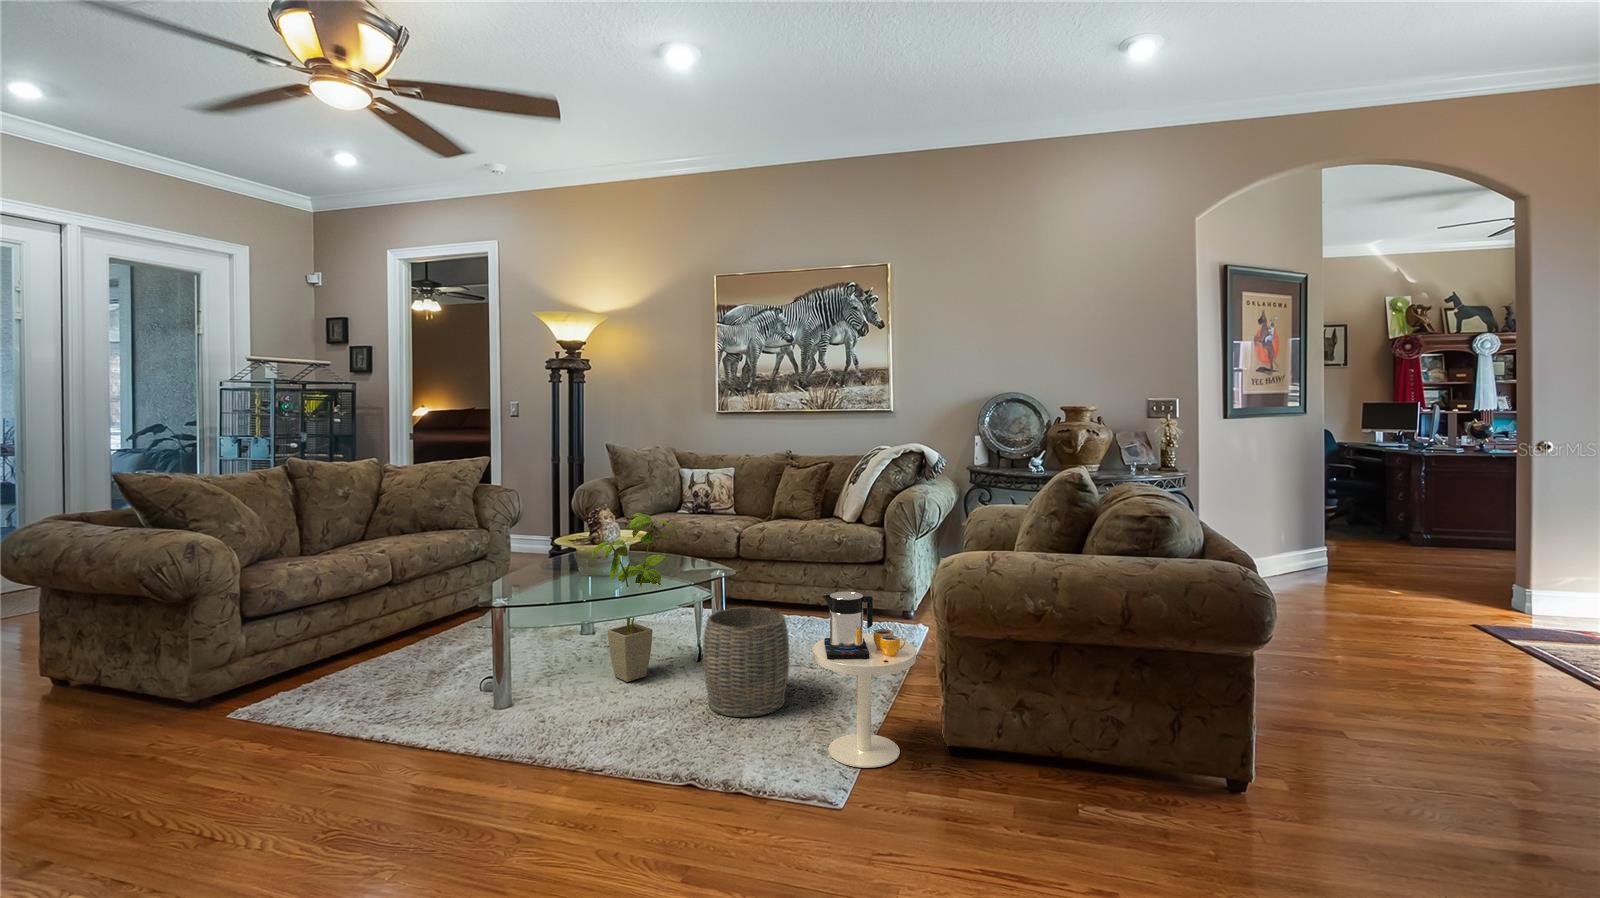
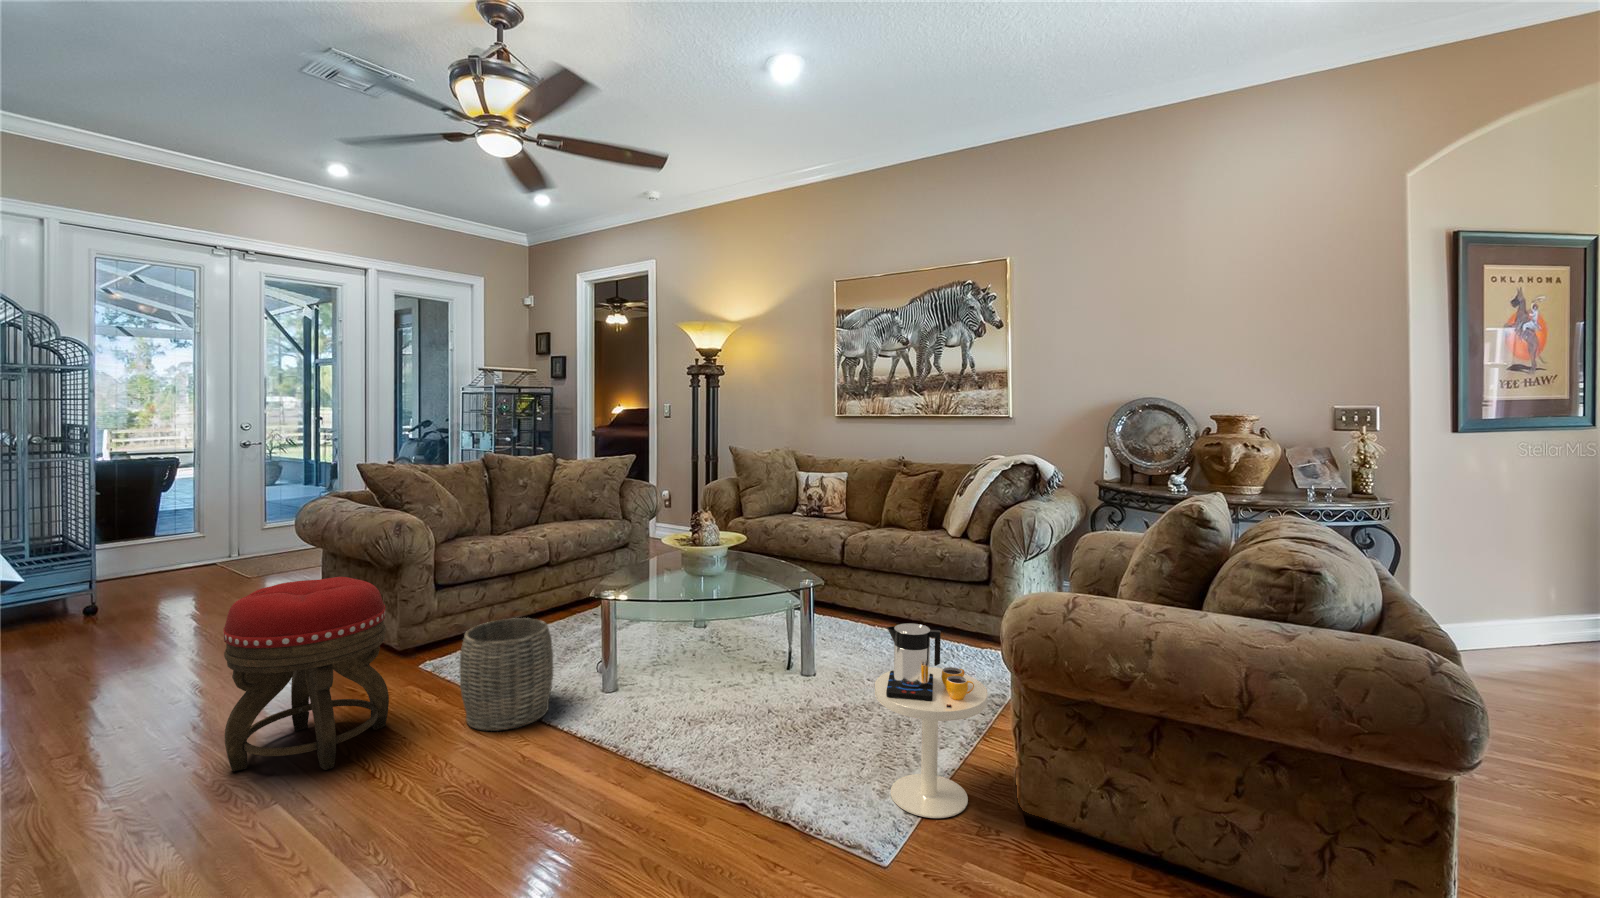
house plant: present [592,513,679,682] -> none [681,523,764,687]
footstool: none [58,587,263,819] -> present [224,577,389,771]
woven basket: present [703,607,789,717] -> present [460,618,553,731]

